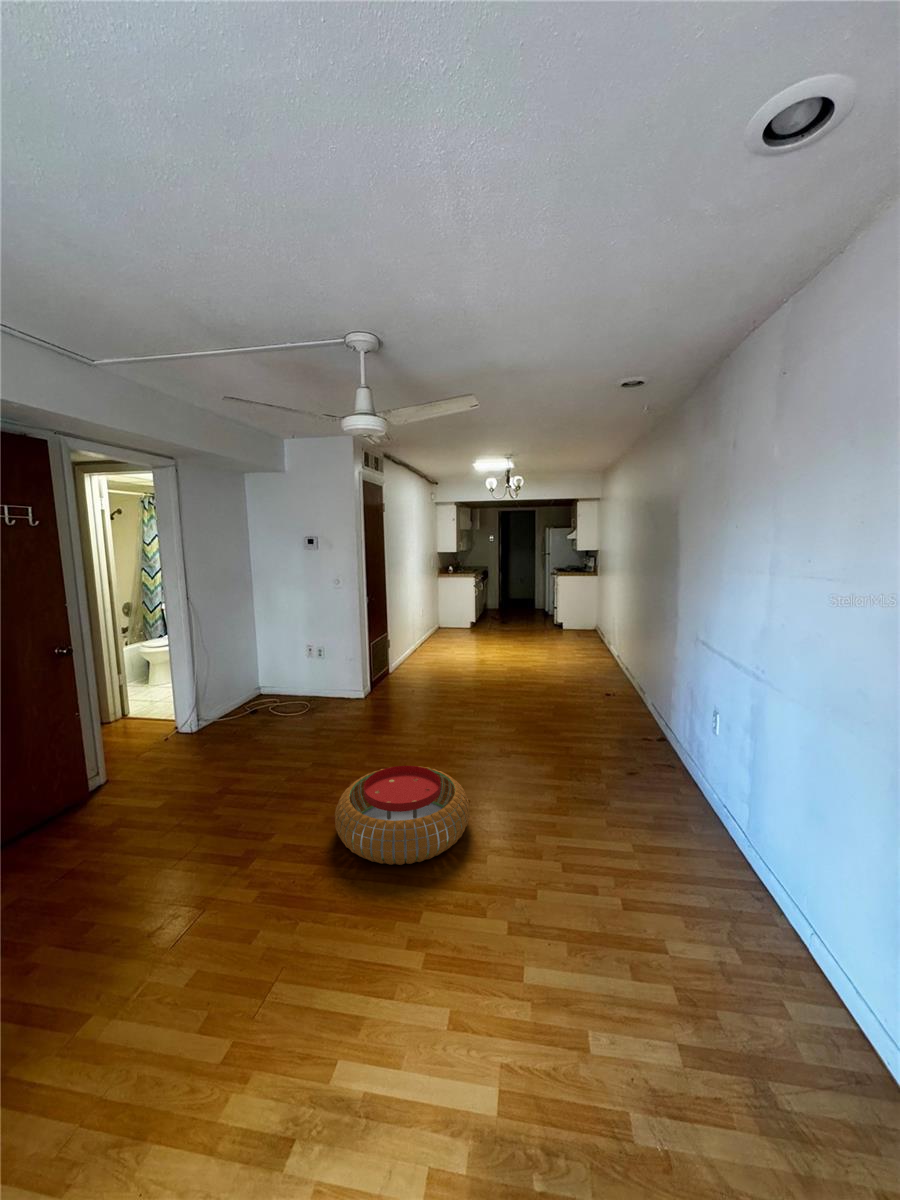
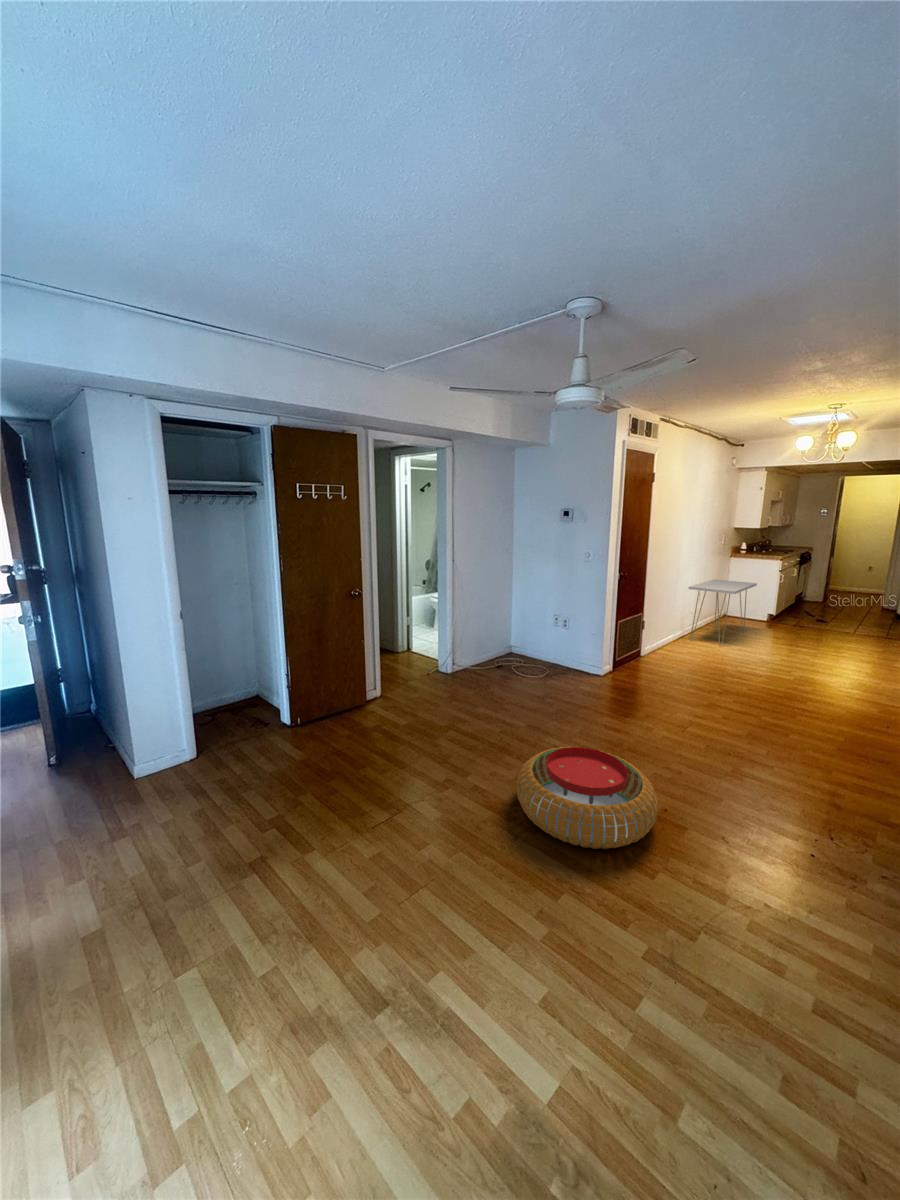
console table: none [416,597,462,654] -> present [689,579,757,646]

